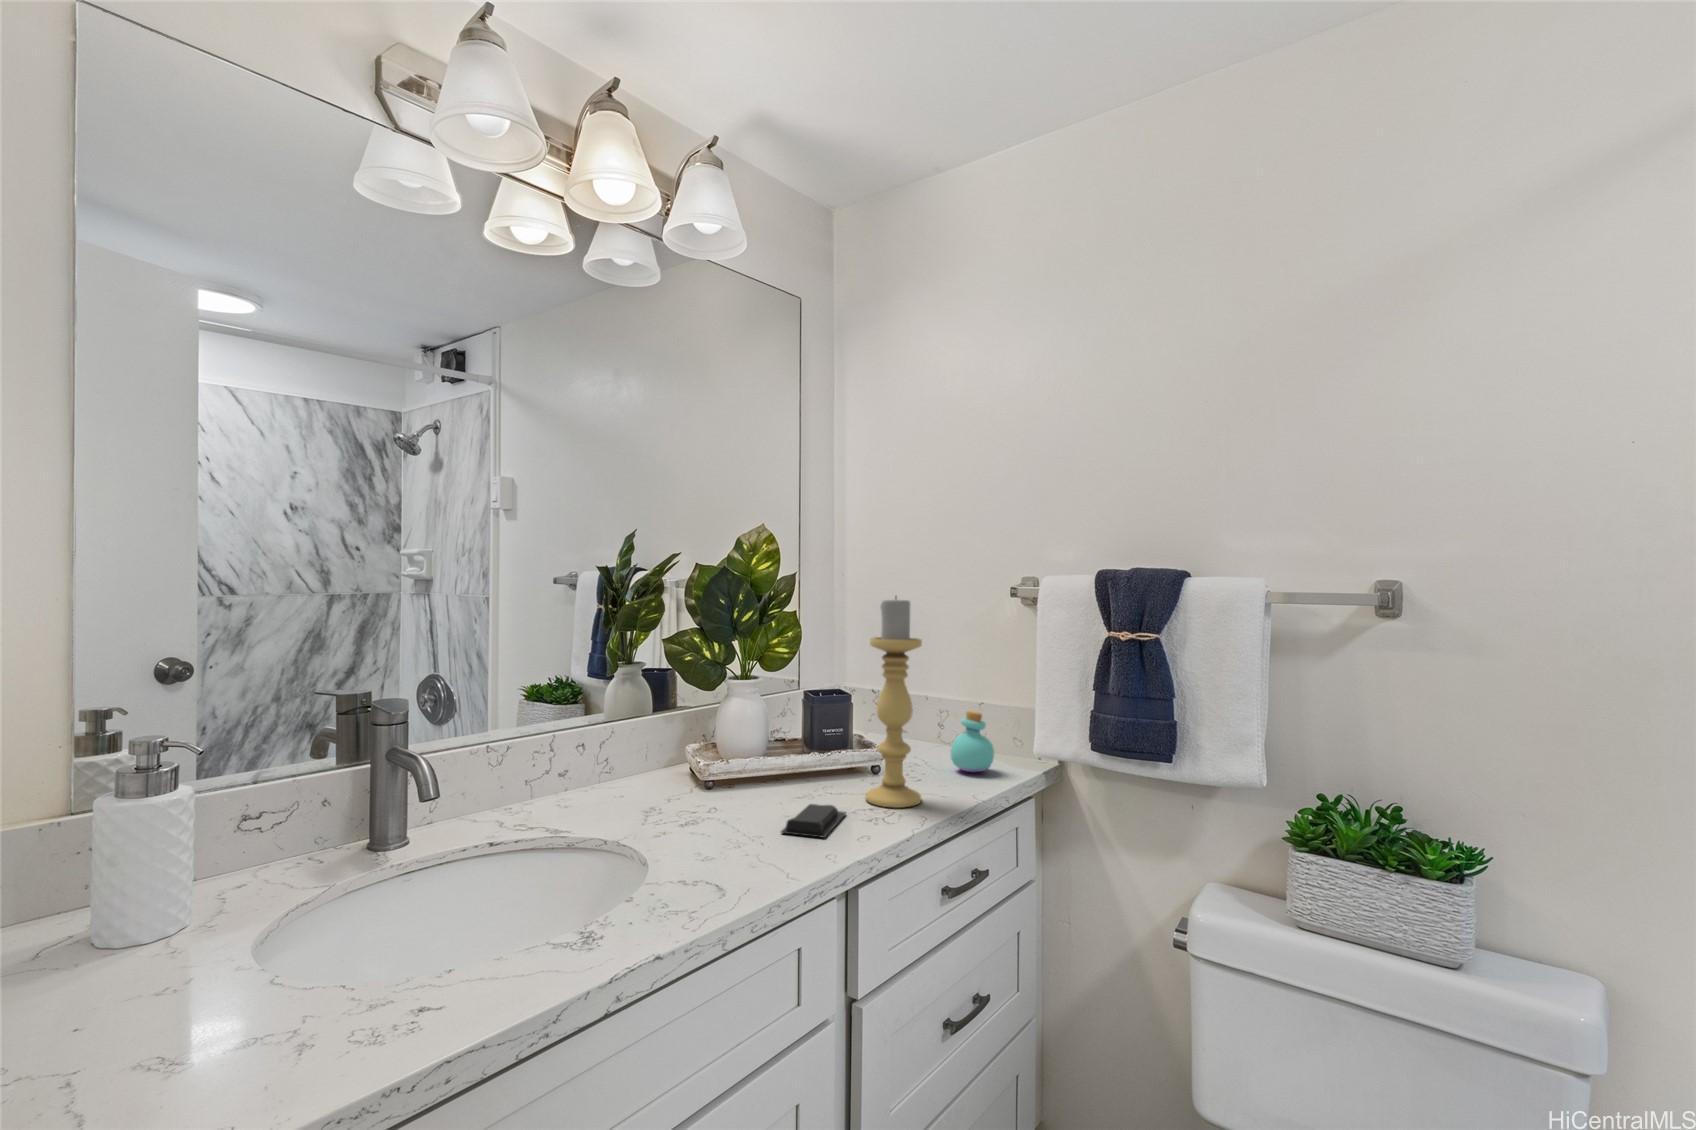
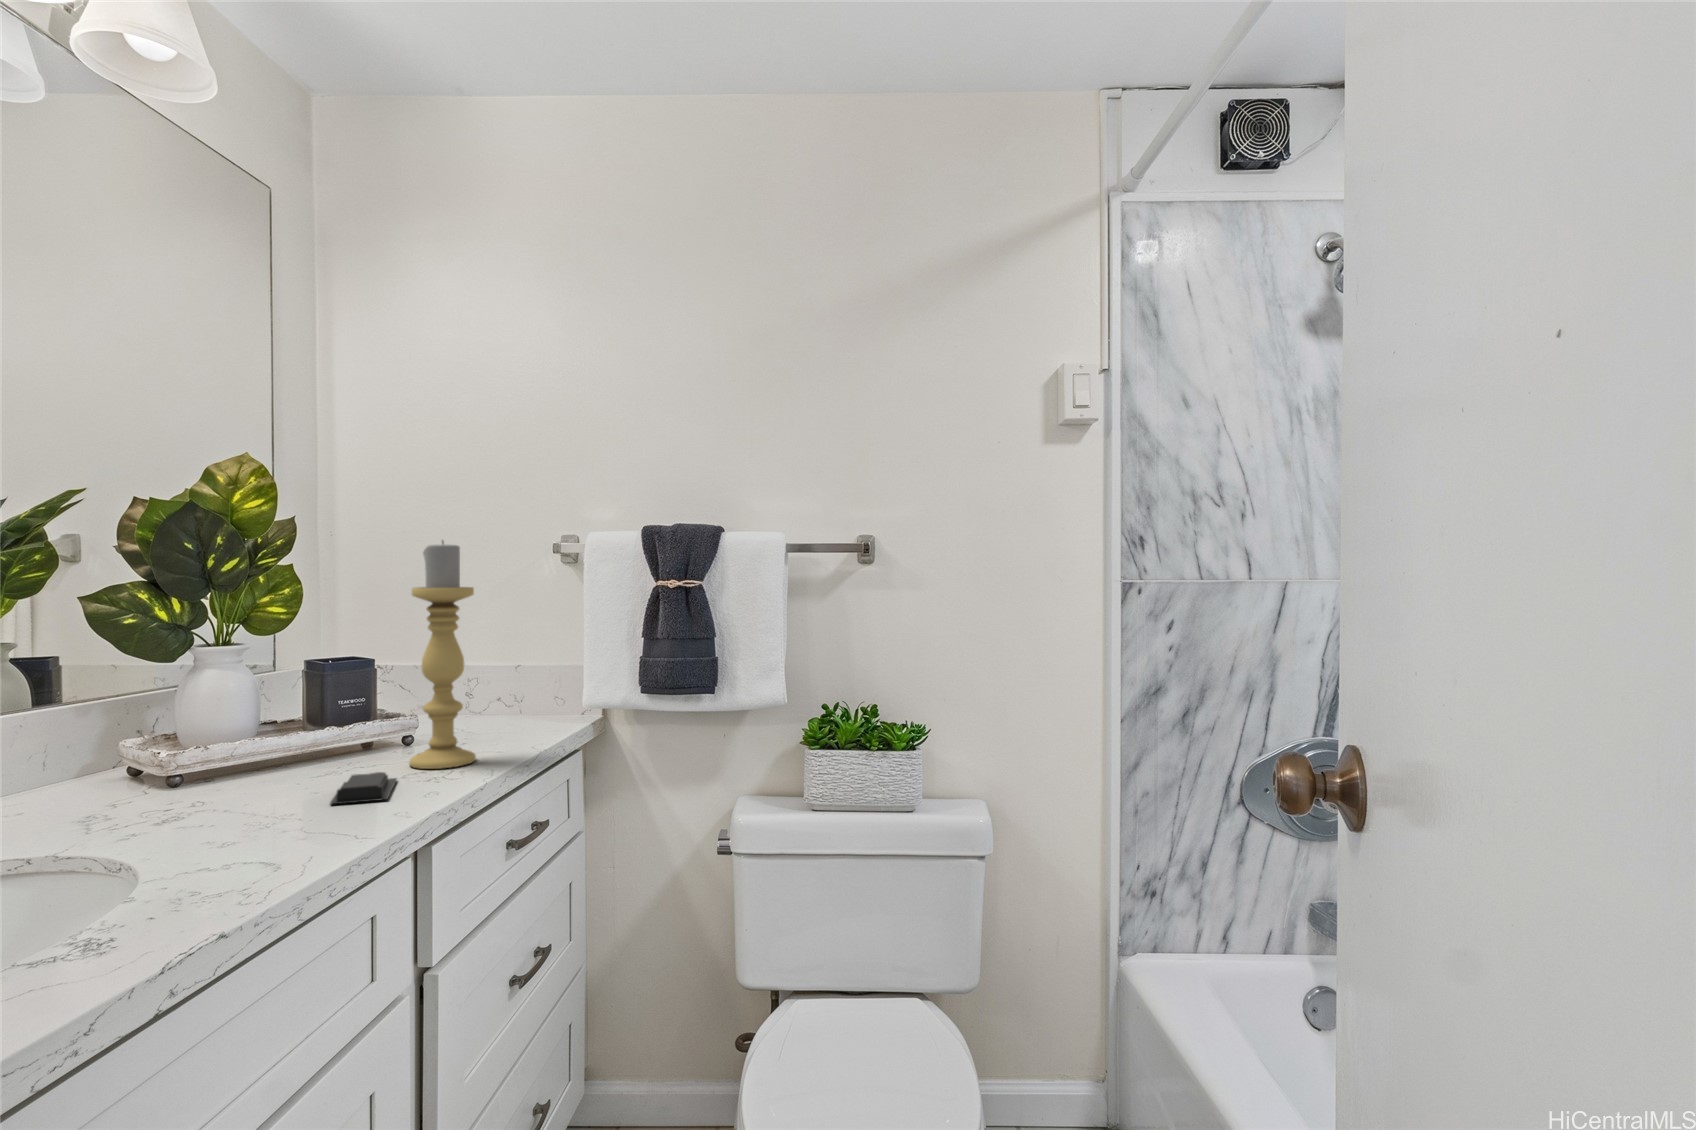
perfume bottle: present [950,711,994,772] -> none [491,666,540,731]

